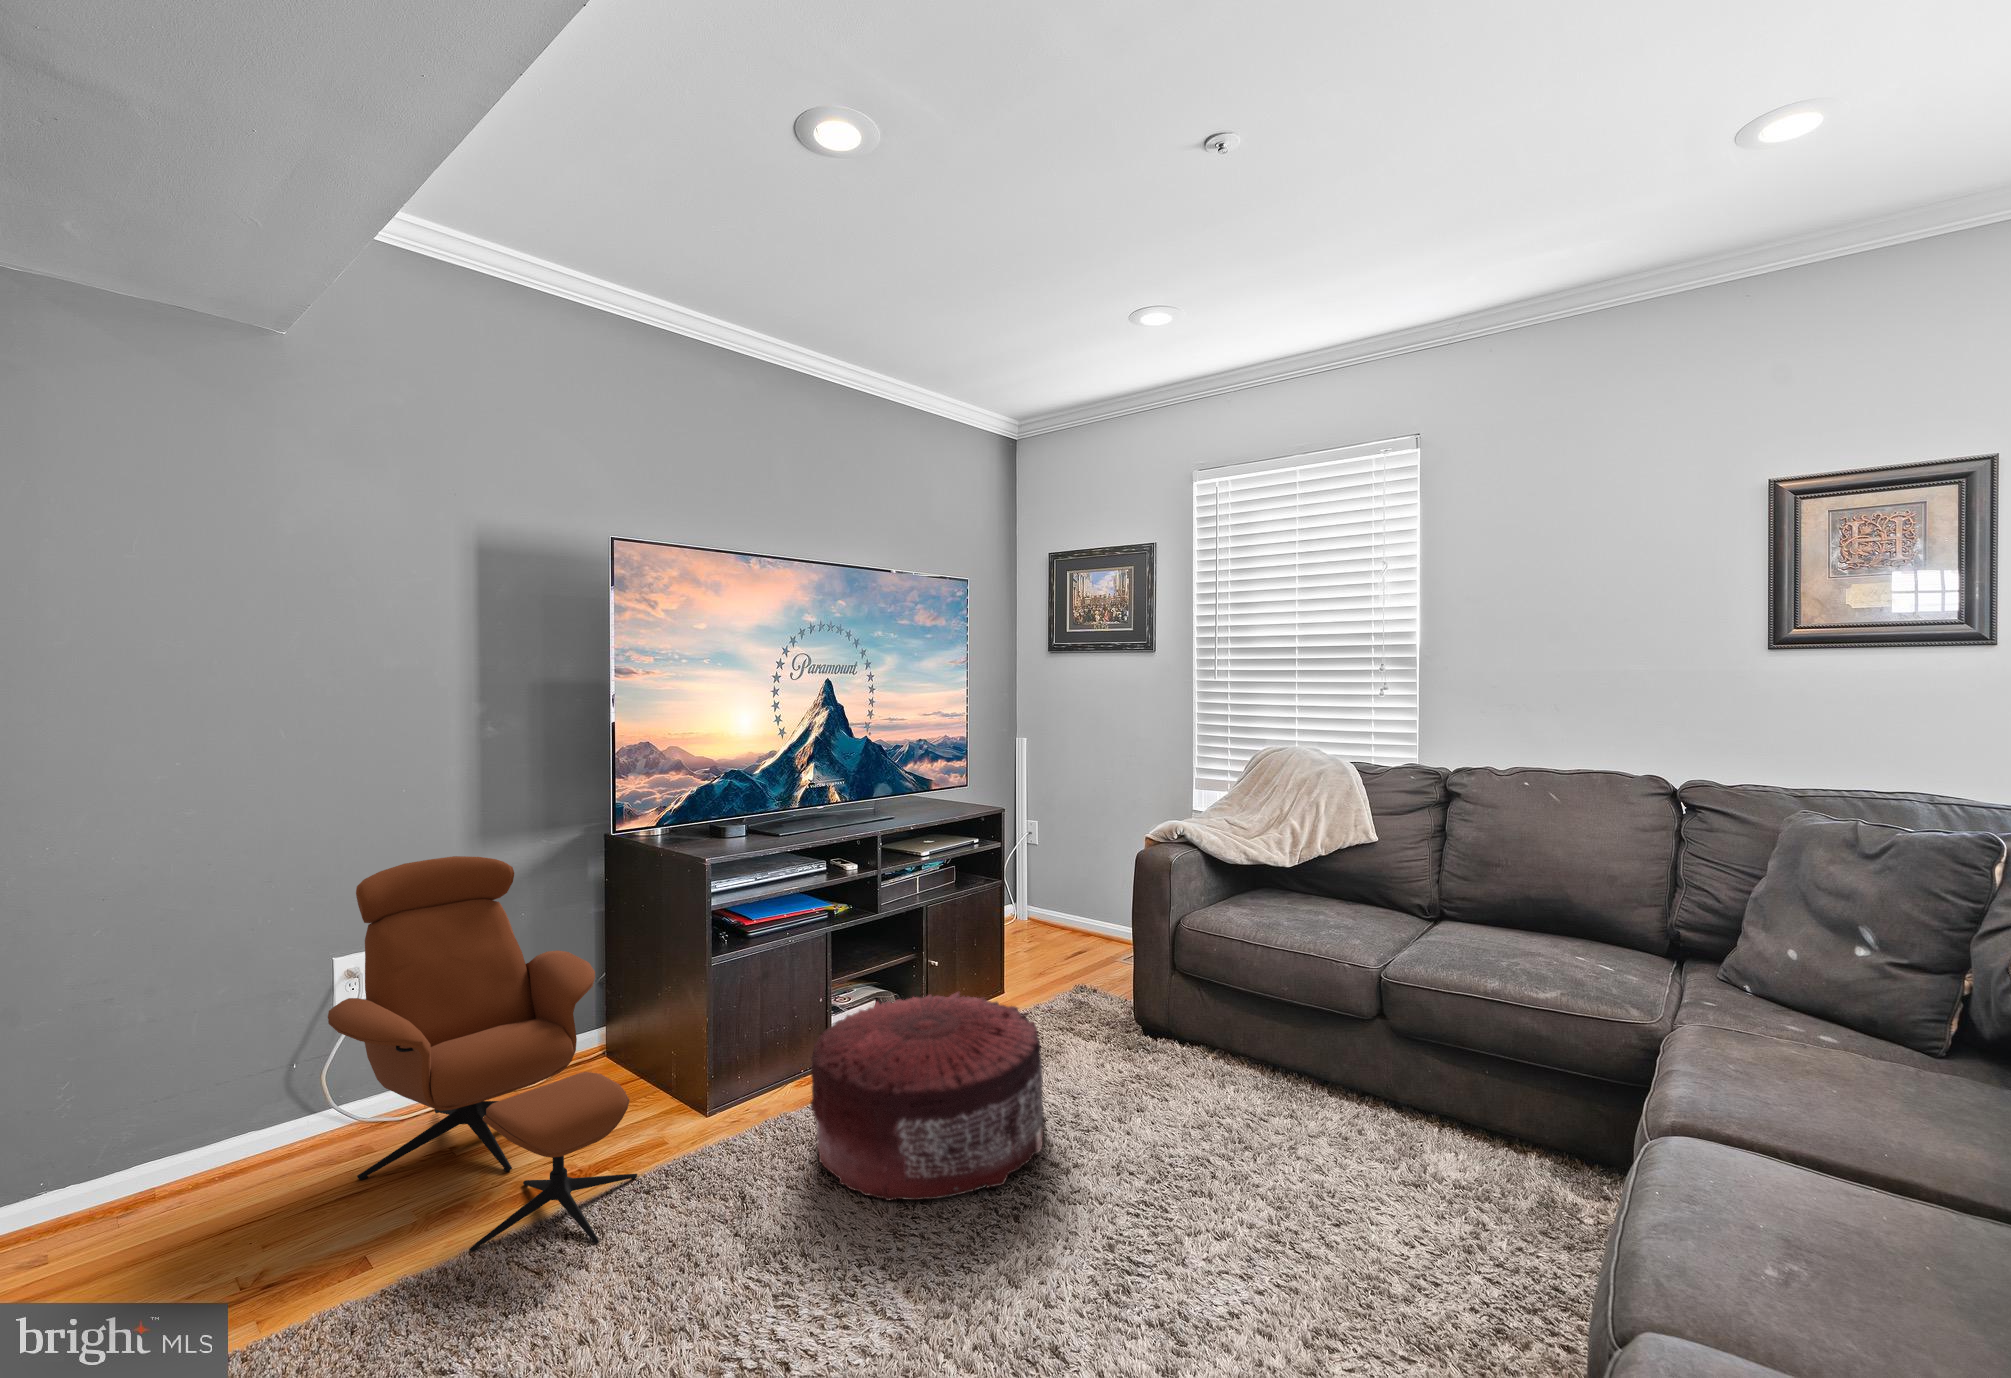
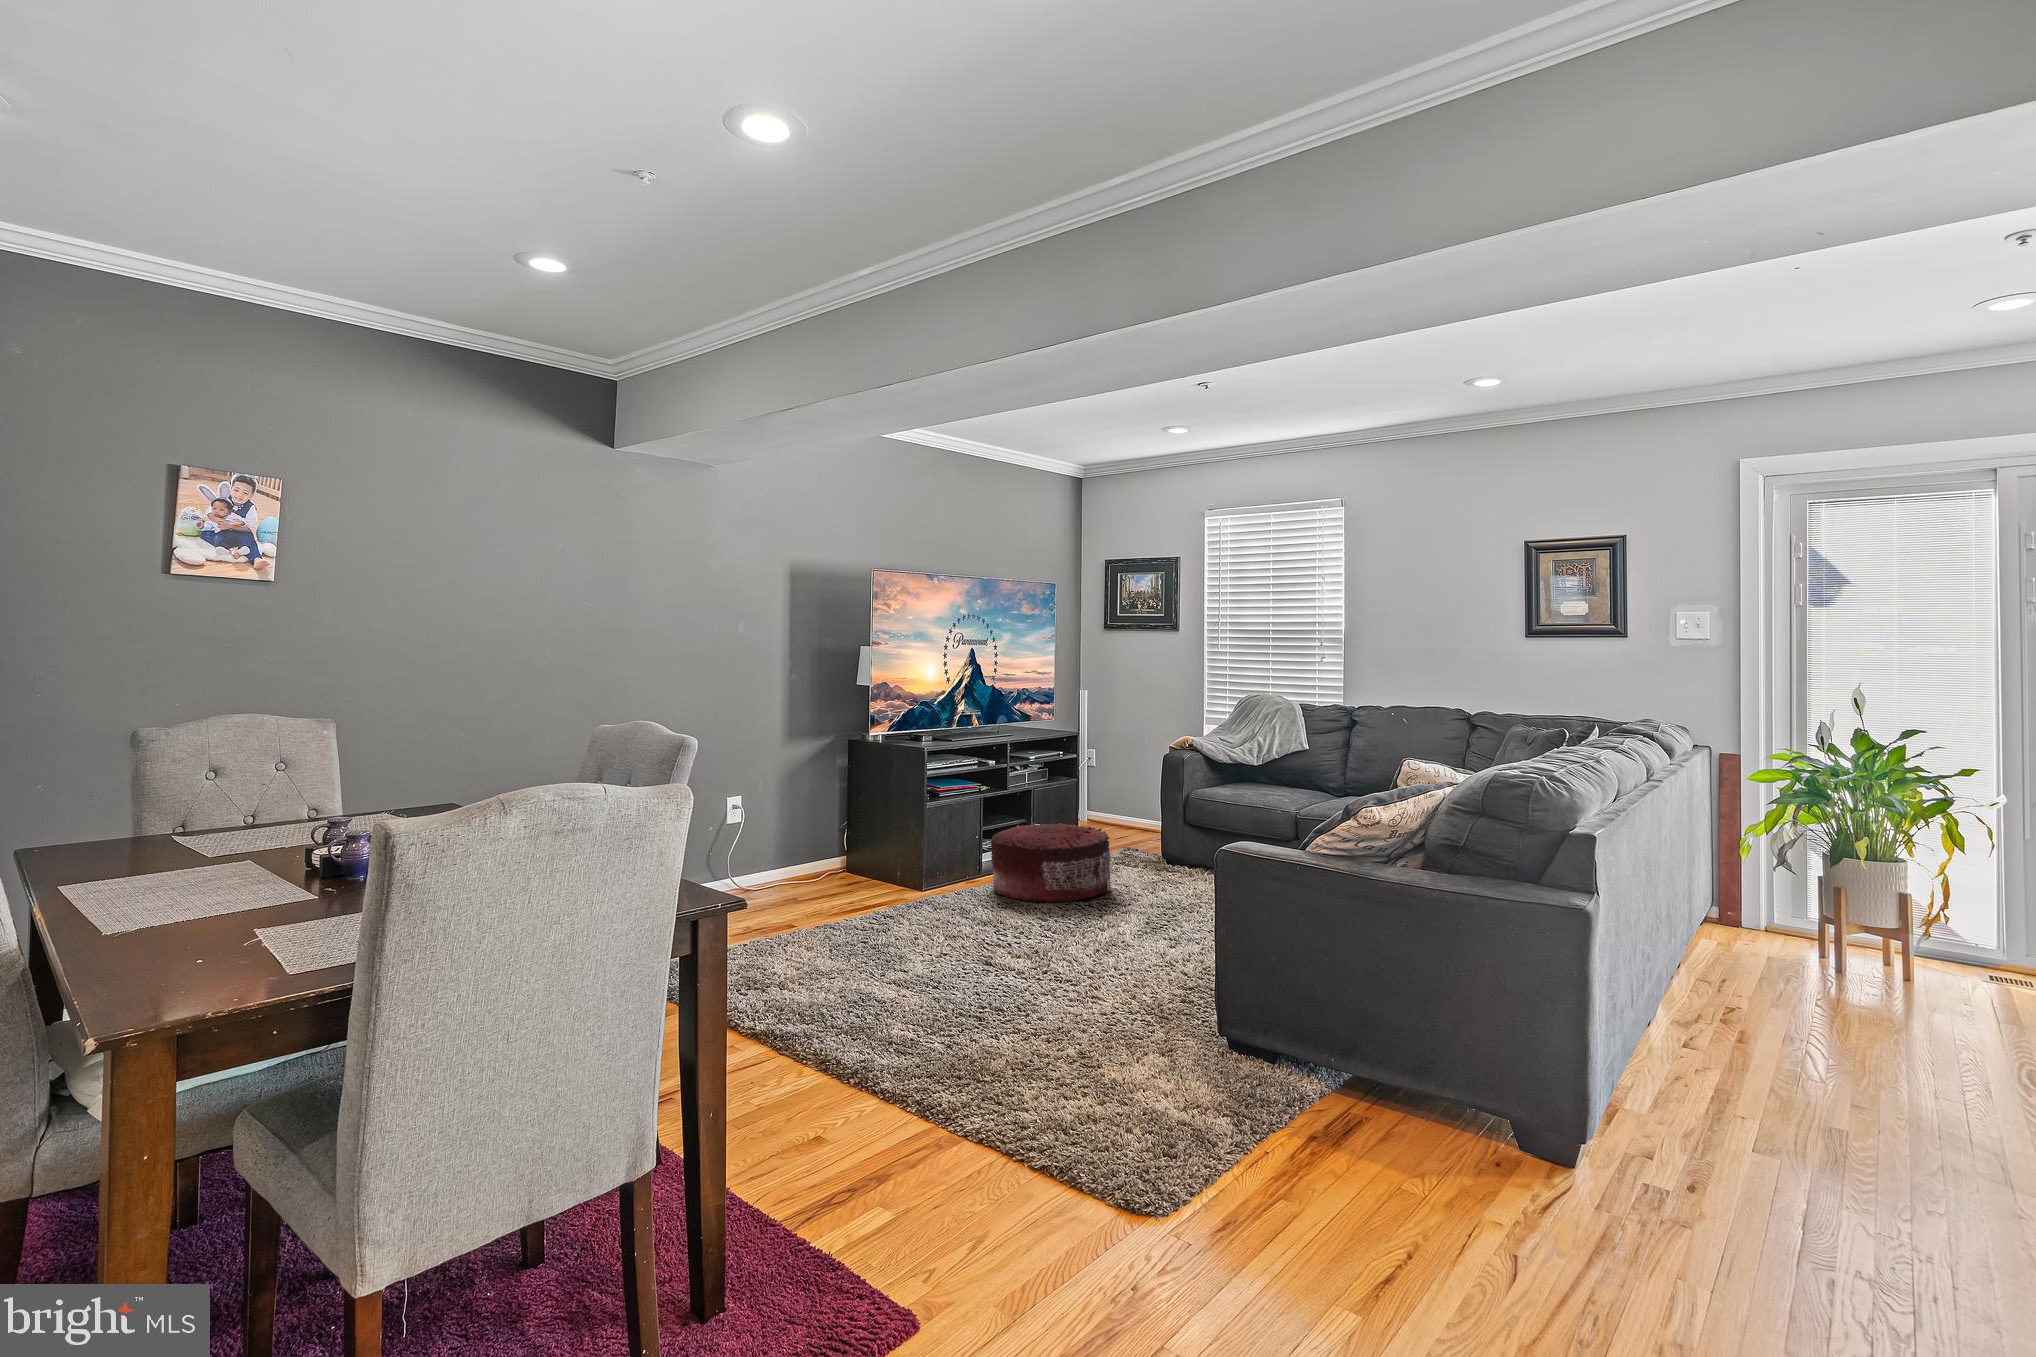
lounge chair: present [328,856,637,1252] -> none [752,745,912,911]

